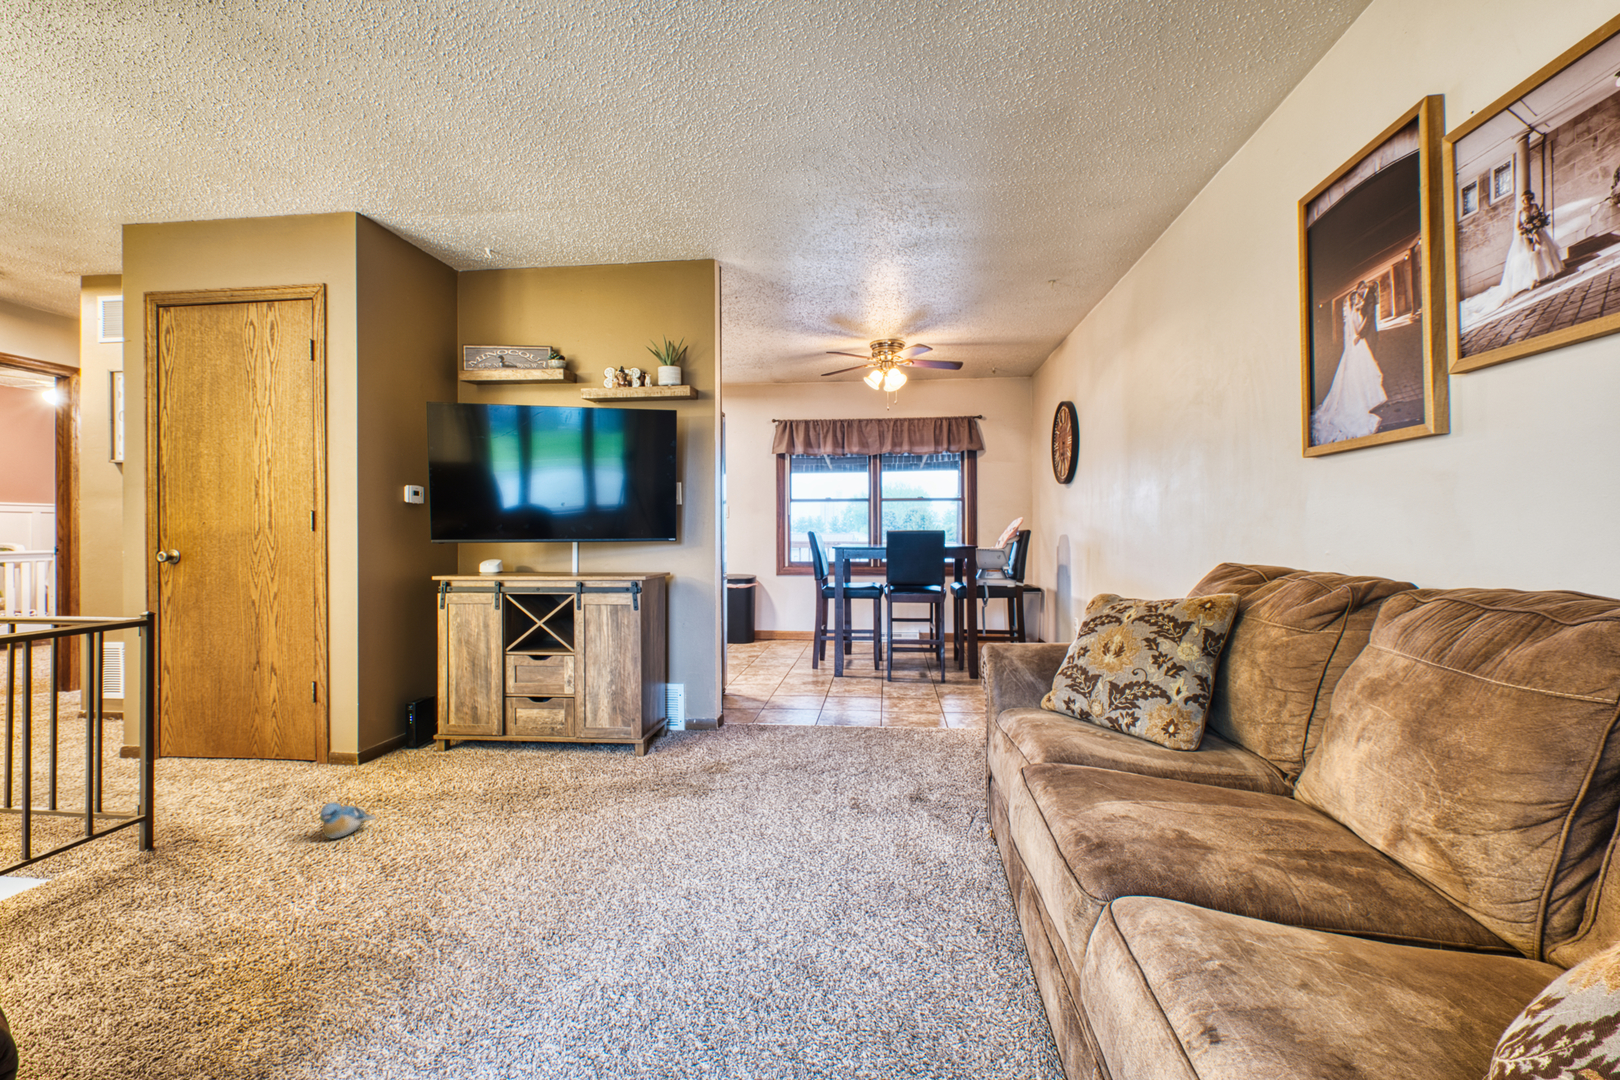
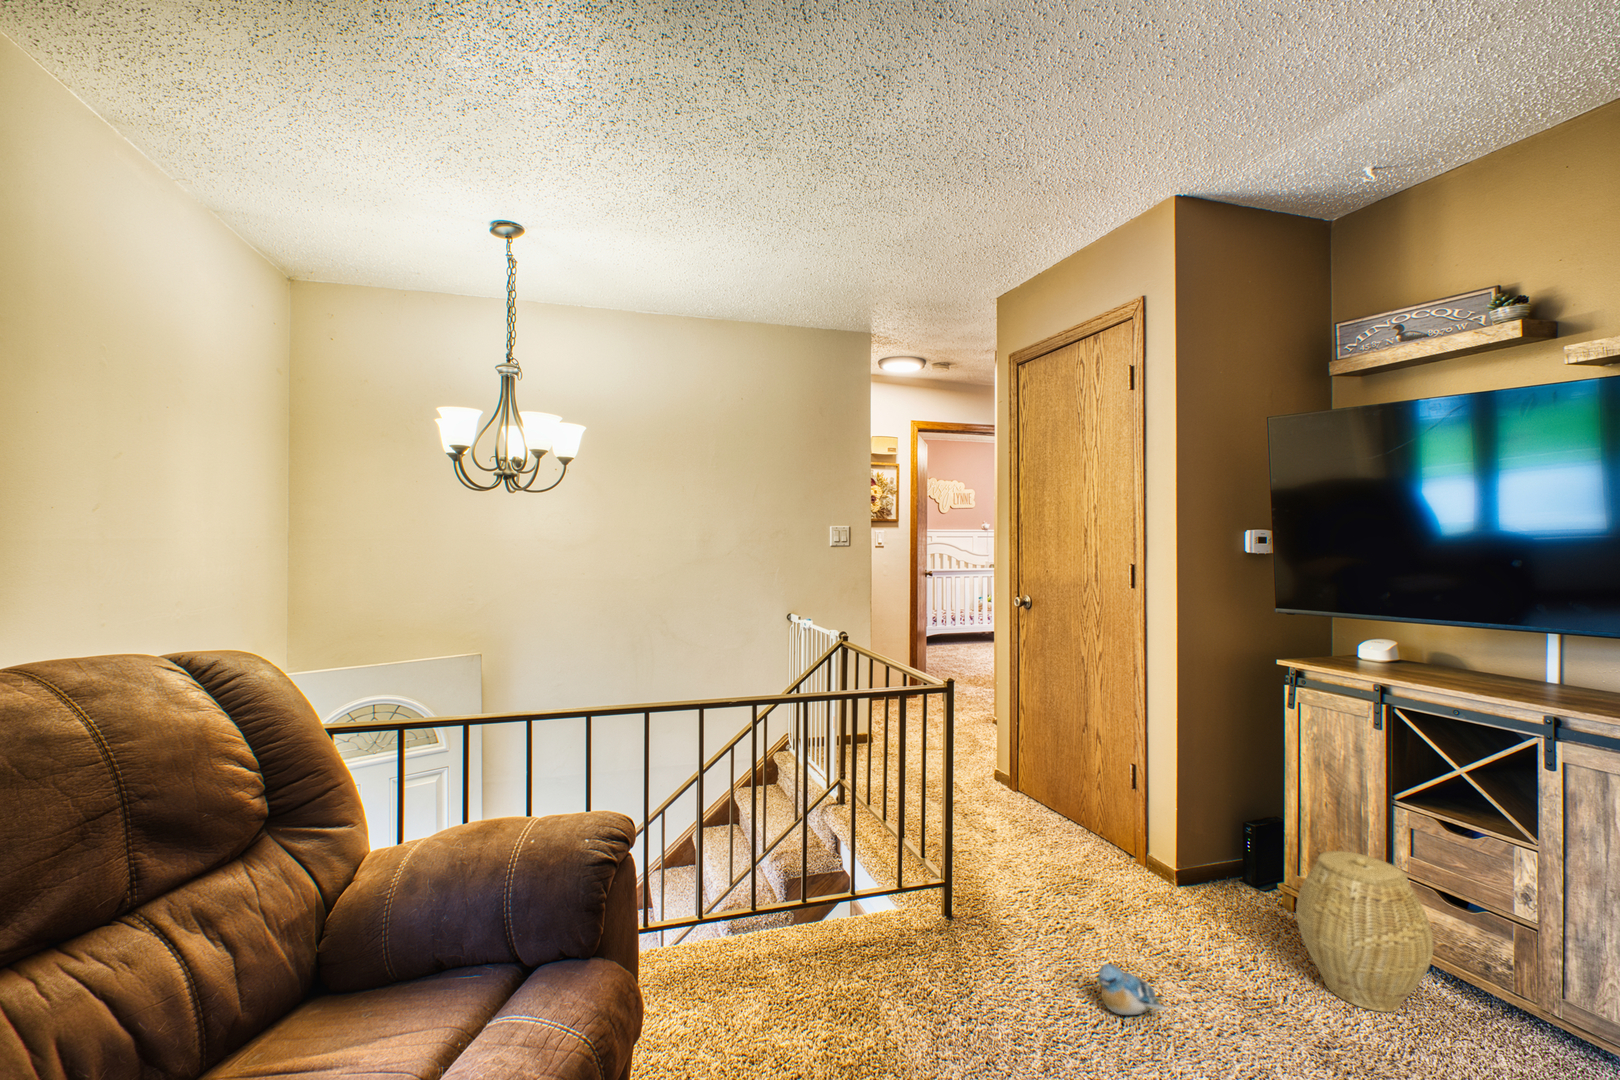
woven basket: none [454,686,529,776] -> present [1296,851,1434,1012]

